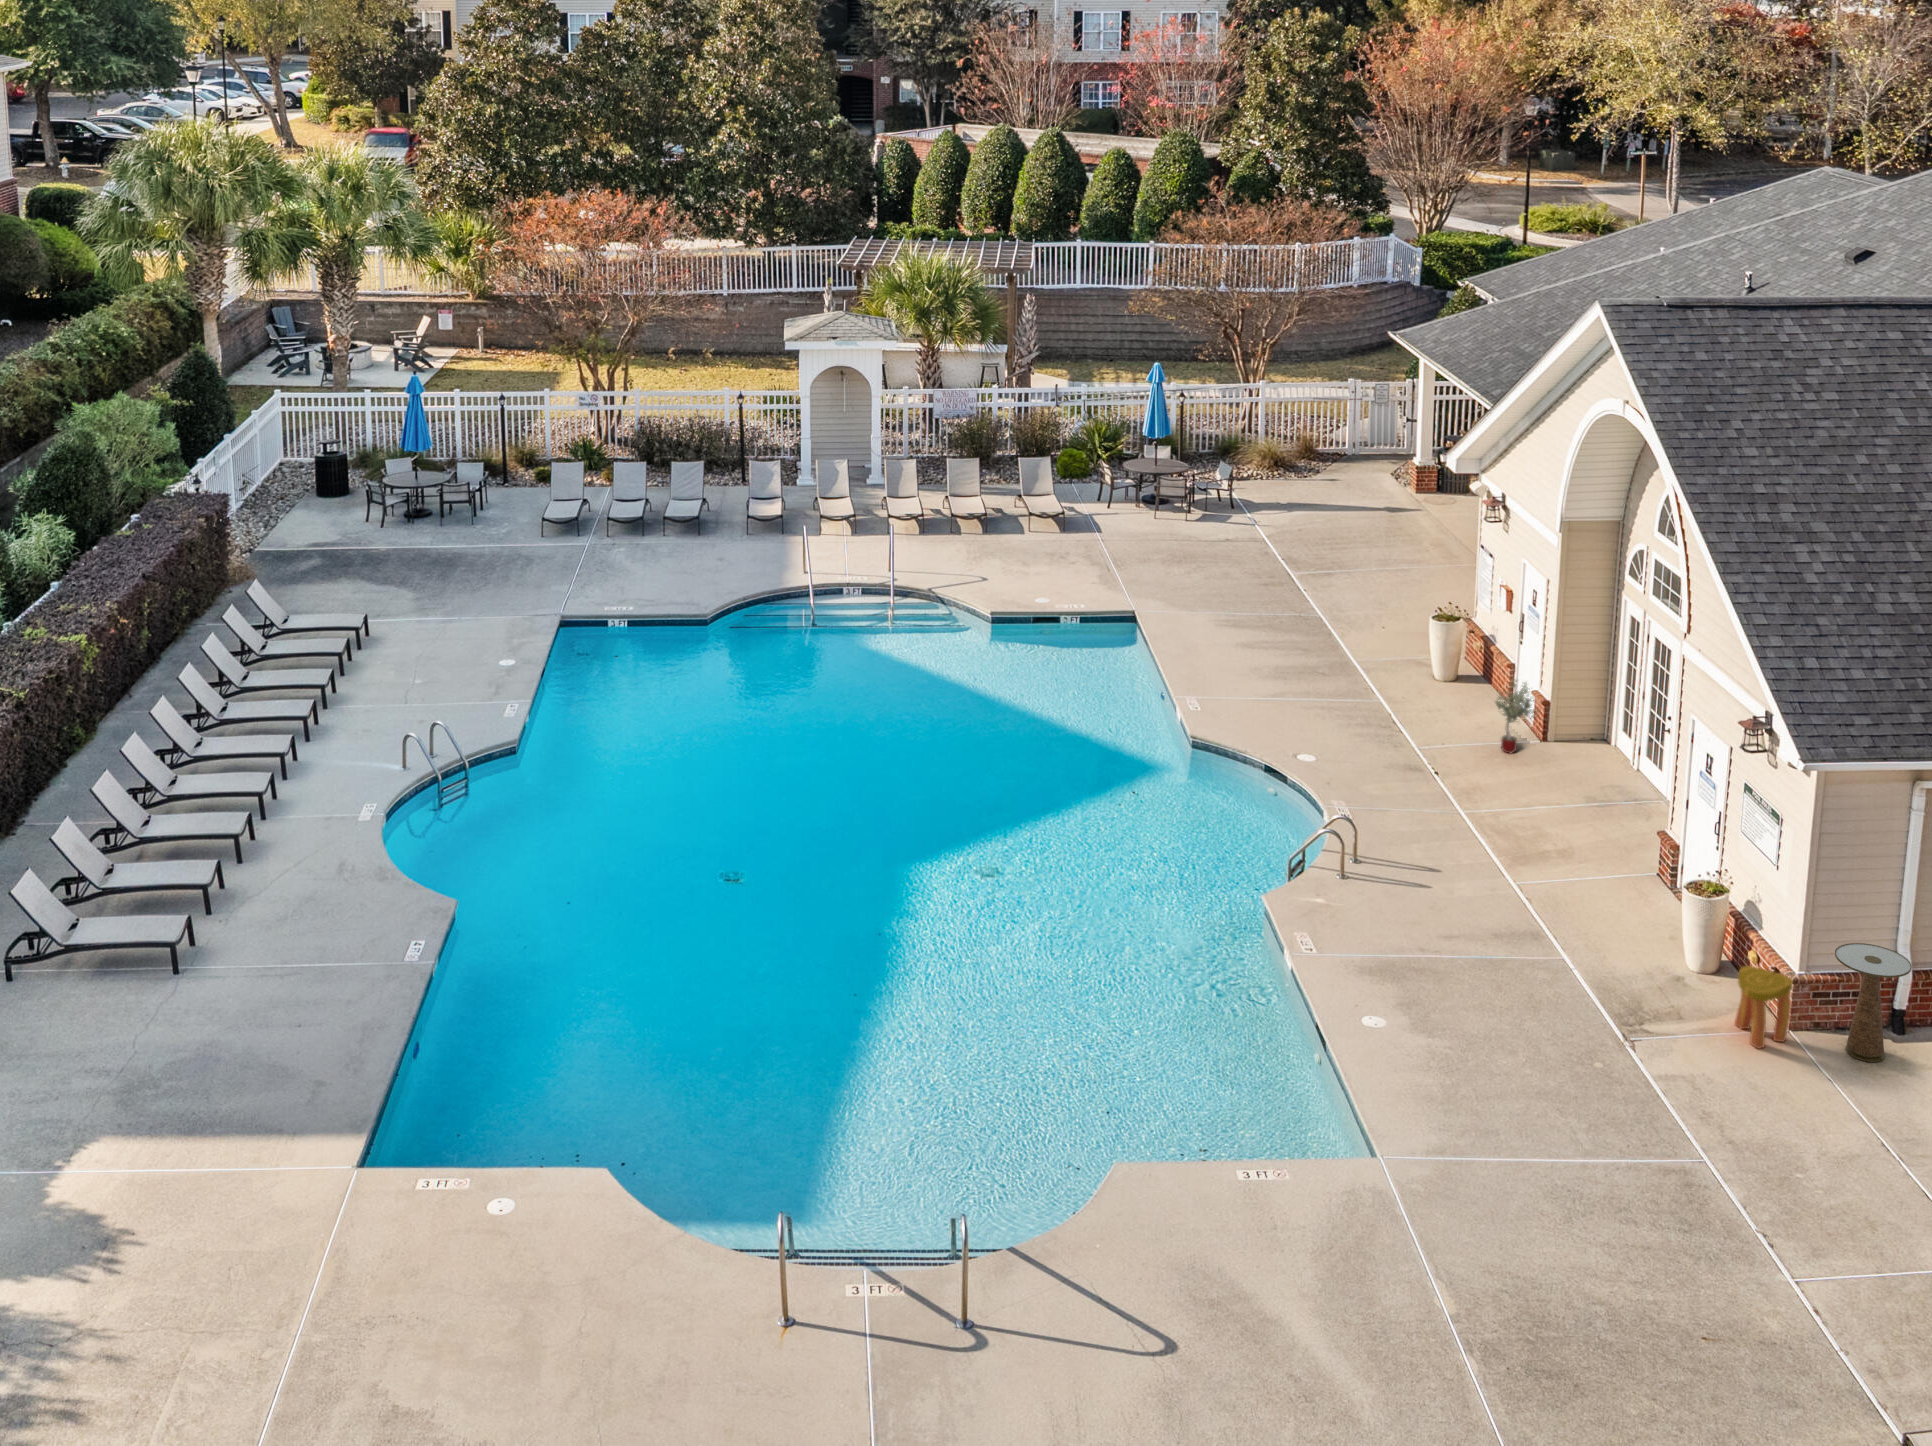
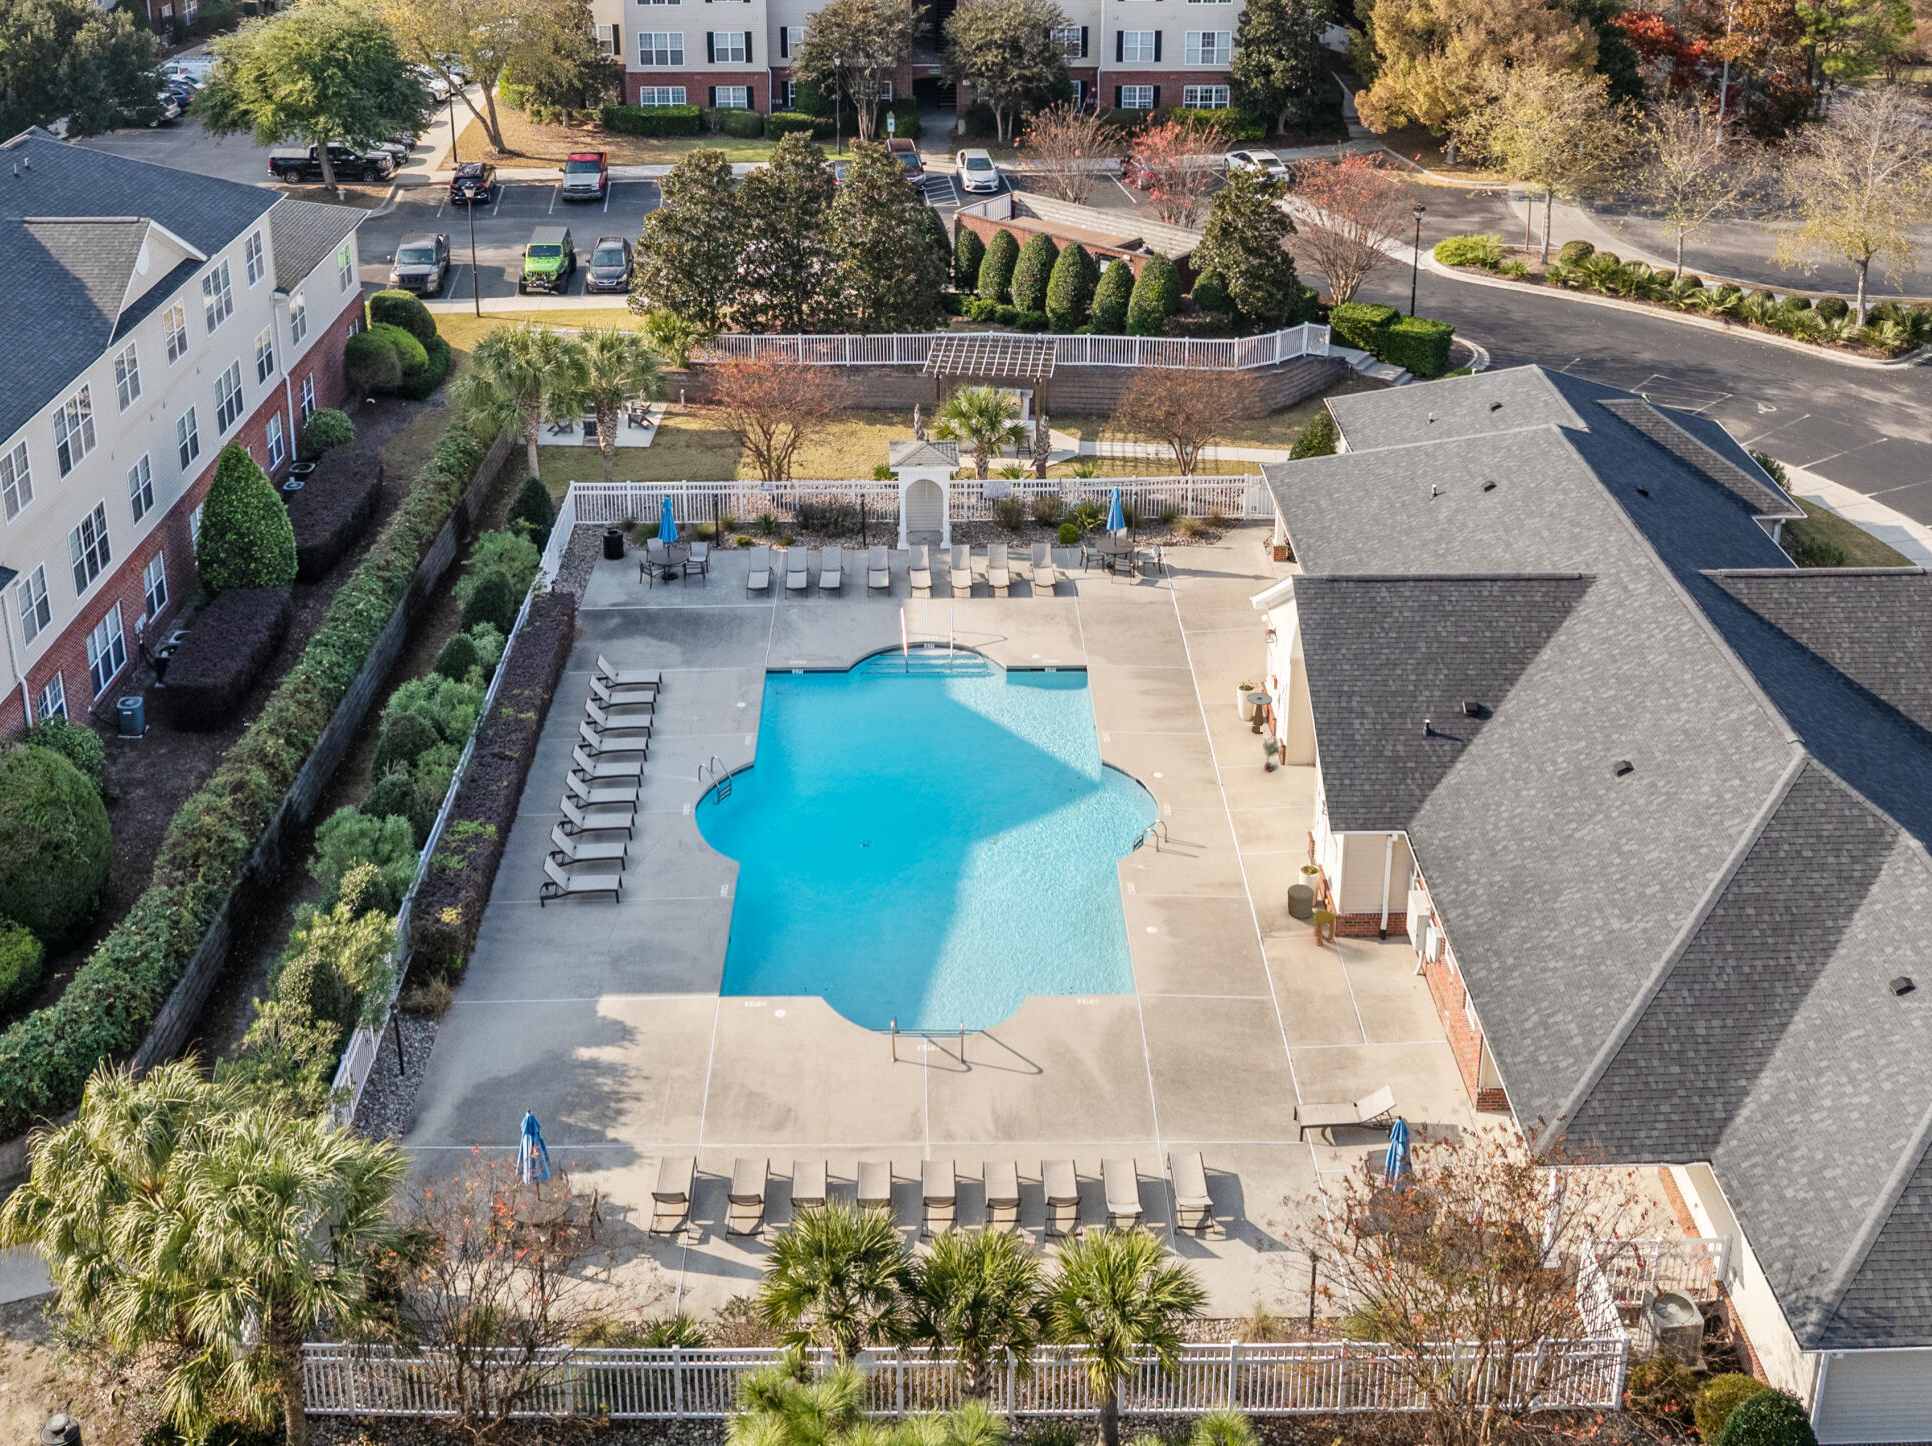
woven basket: none [1655,921,1717,996] -> present [1288,884,1314,919]
side table: present [1835,943,1912,1062] -> present [1247,693,1272,734]

